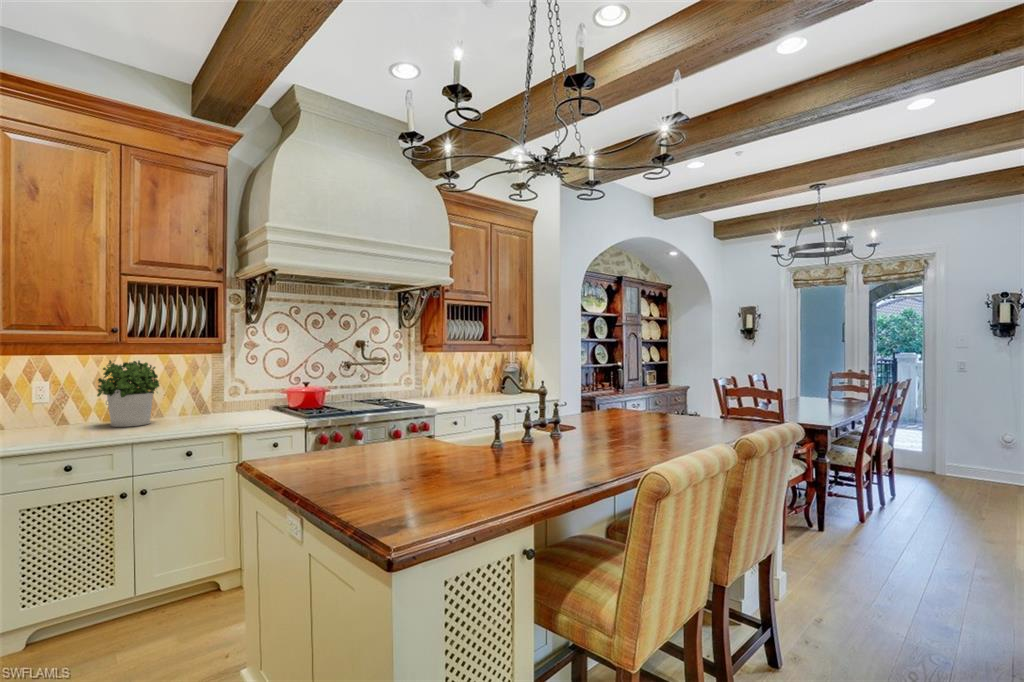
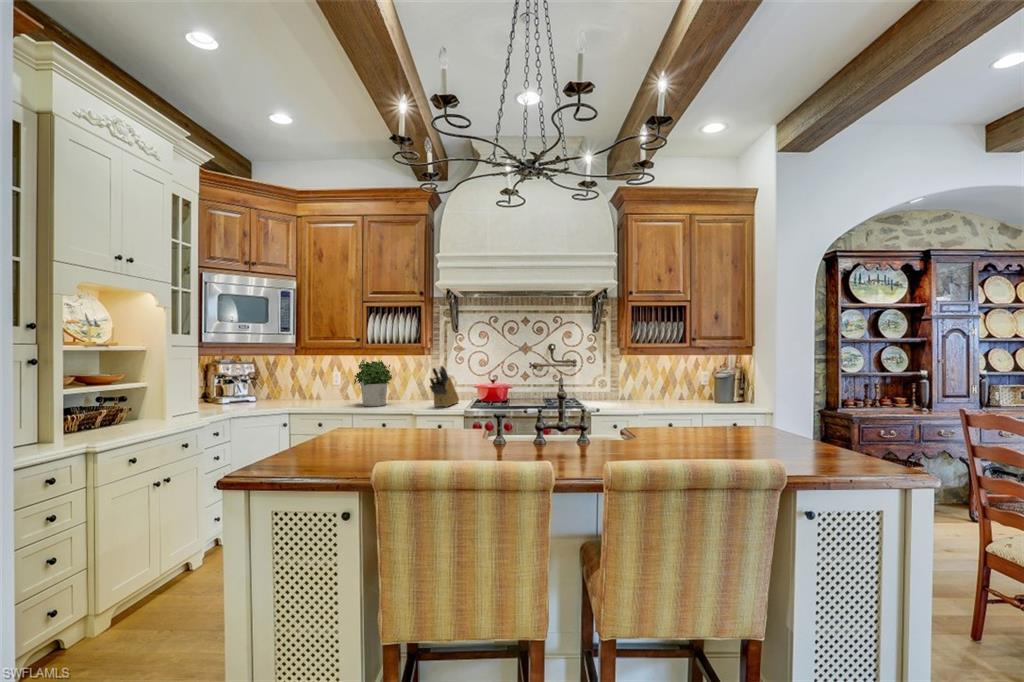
knife block: none [233,366,256,419] -> present [430,366,459,407]

